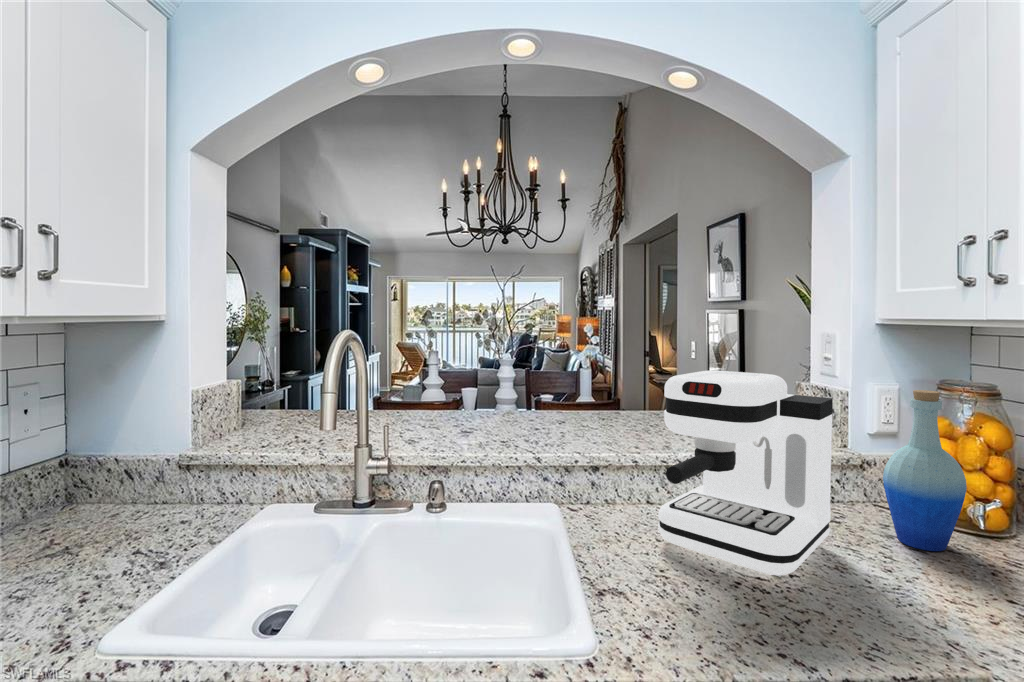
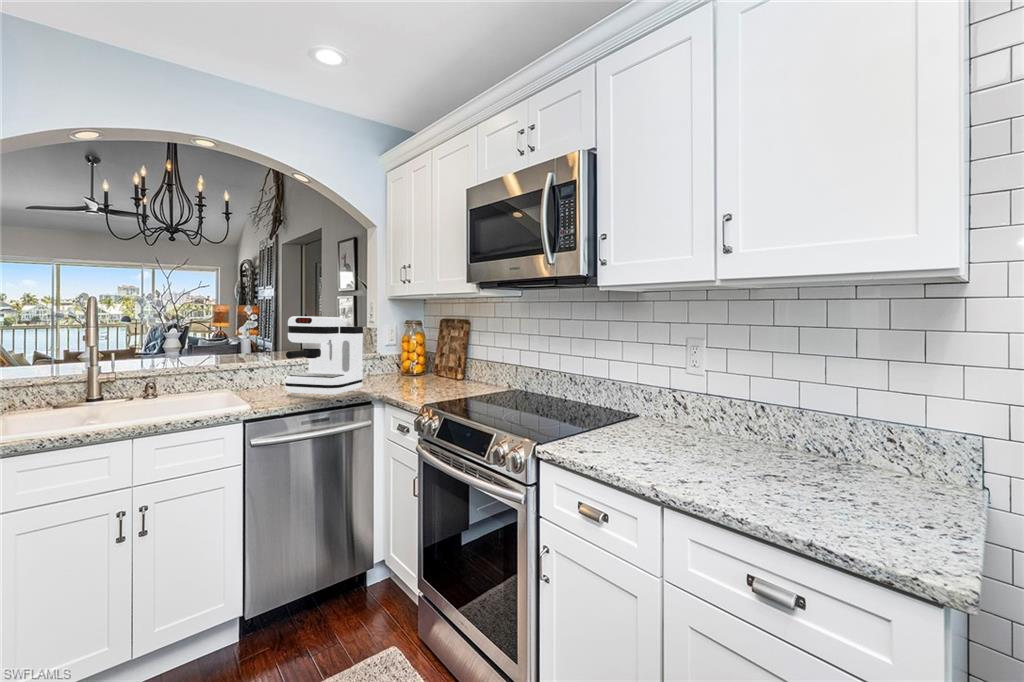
bottle: present [883,390,967,551] -> none [387,325,415,389]

